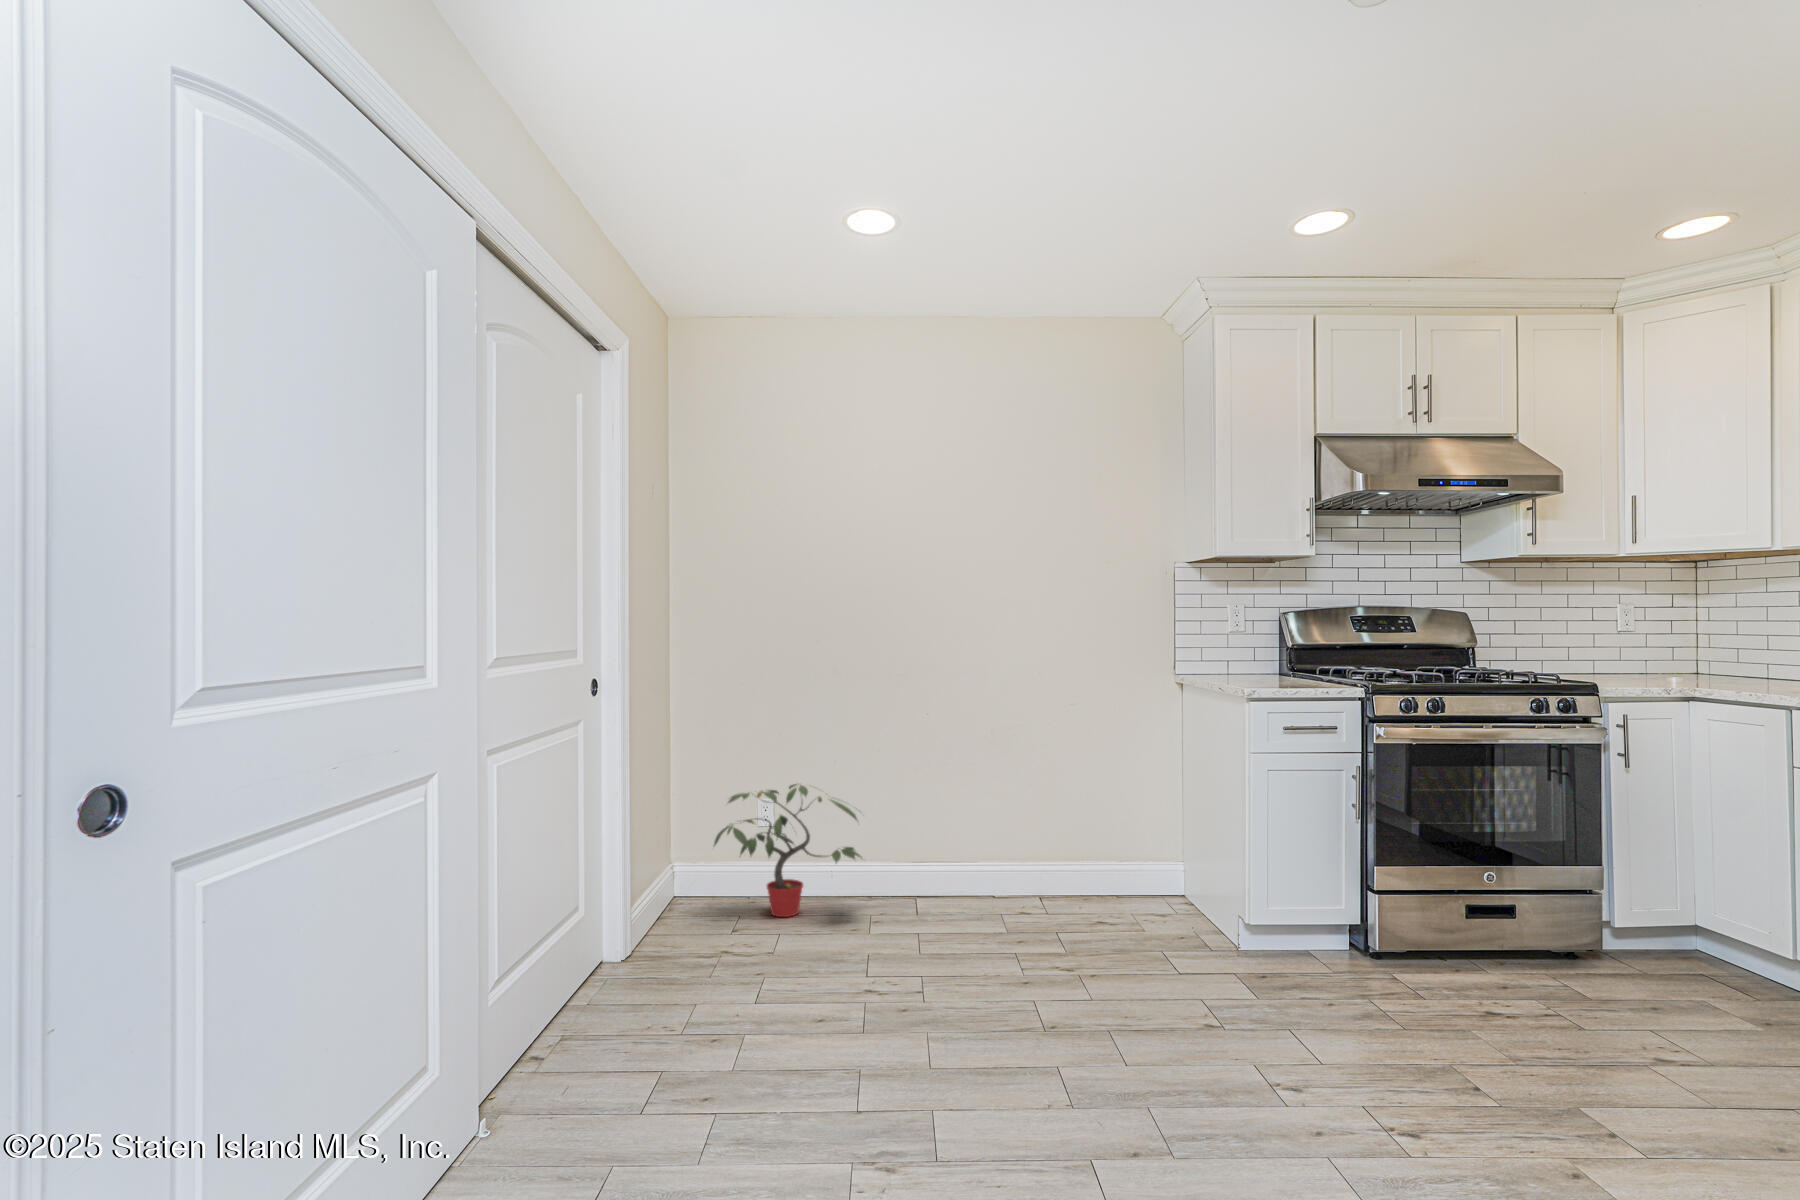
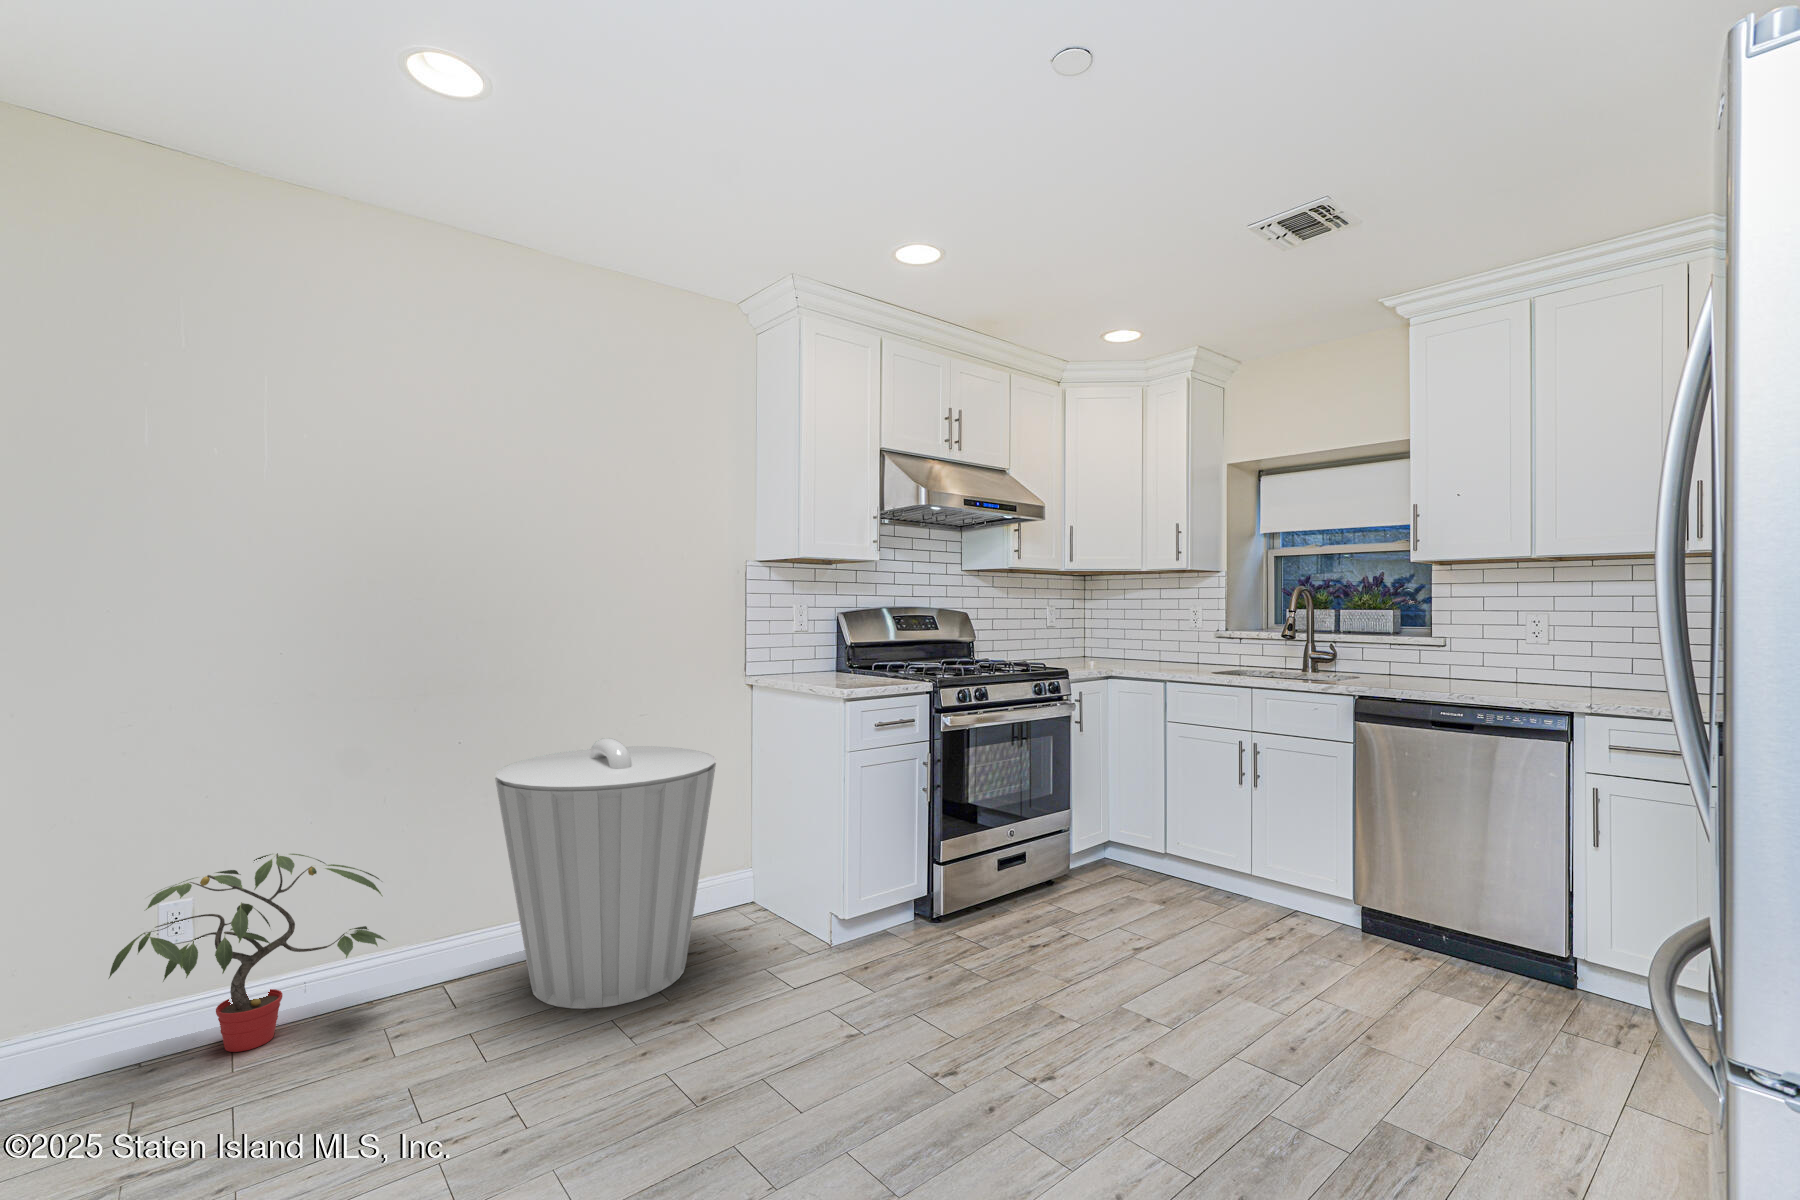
trash can: none [936,721,1120,950] -> present [495,738,716,1009]

